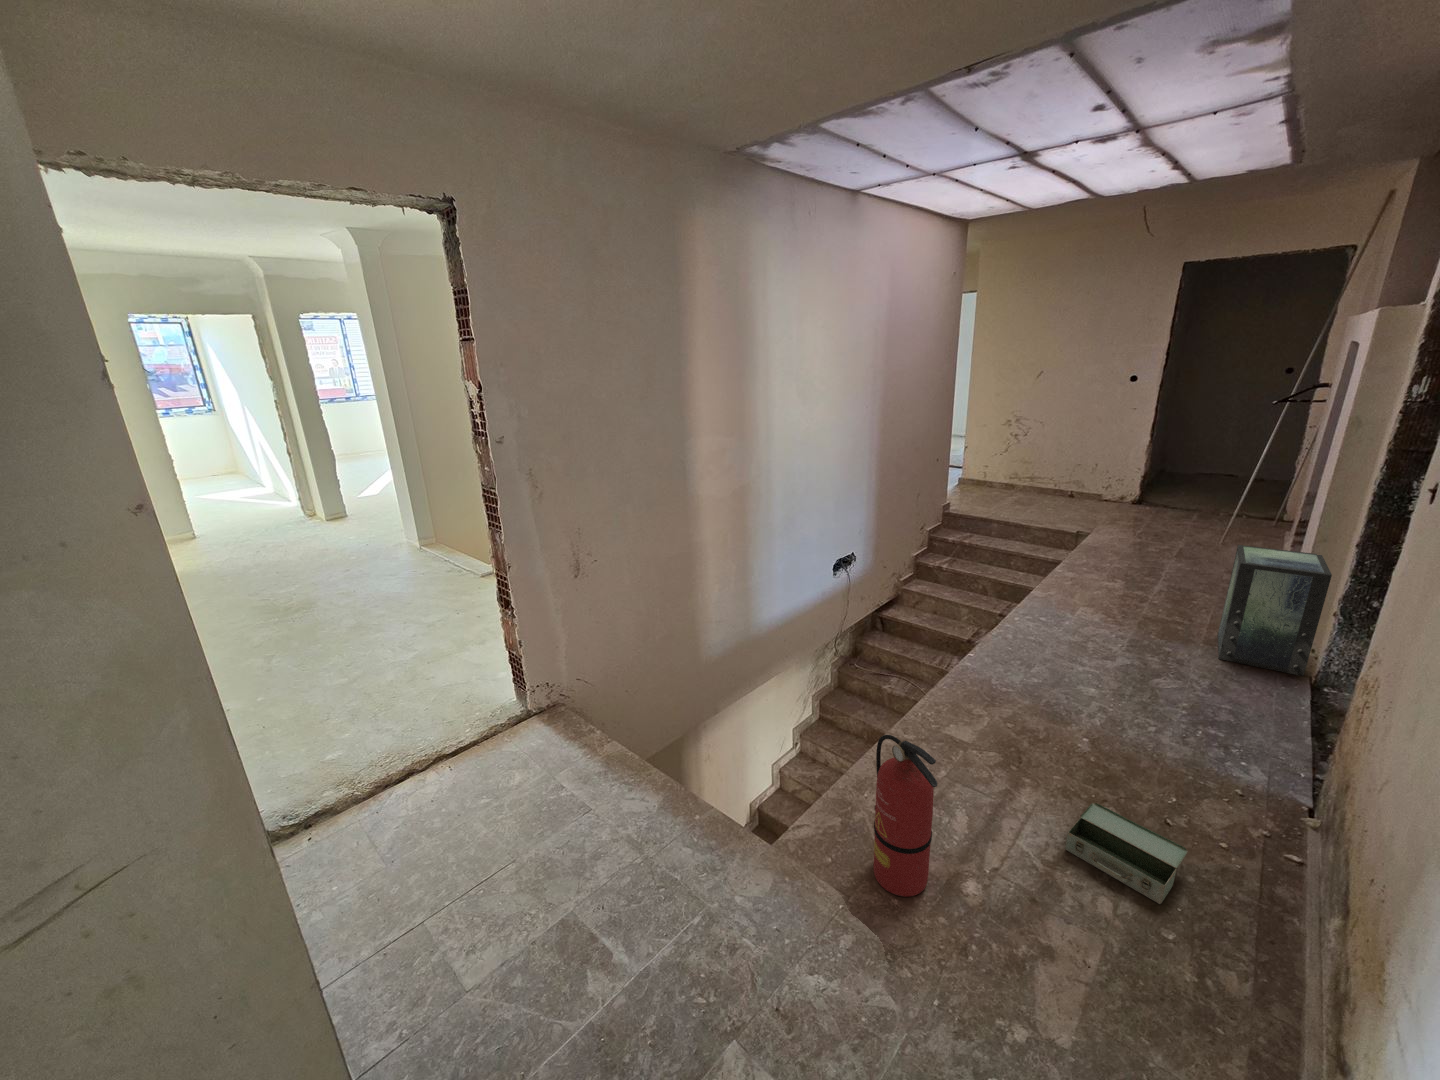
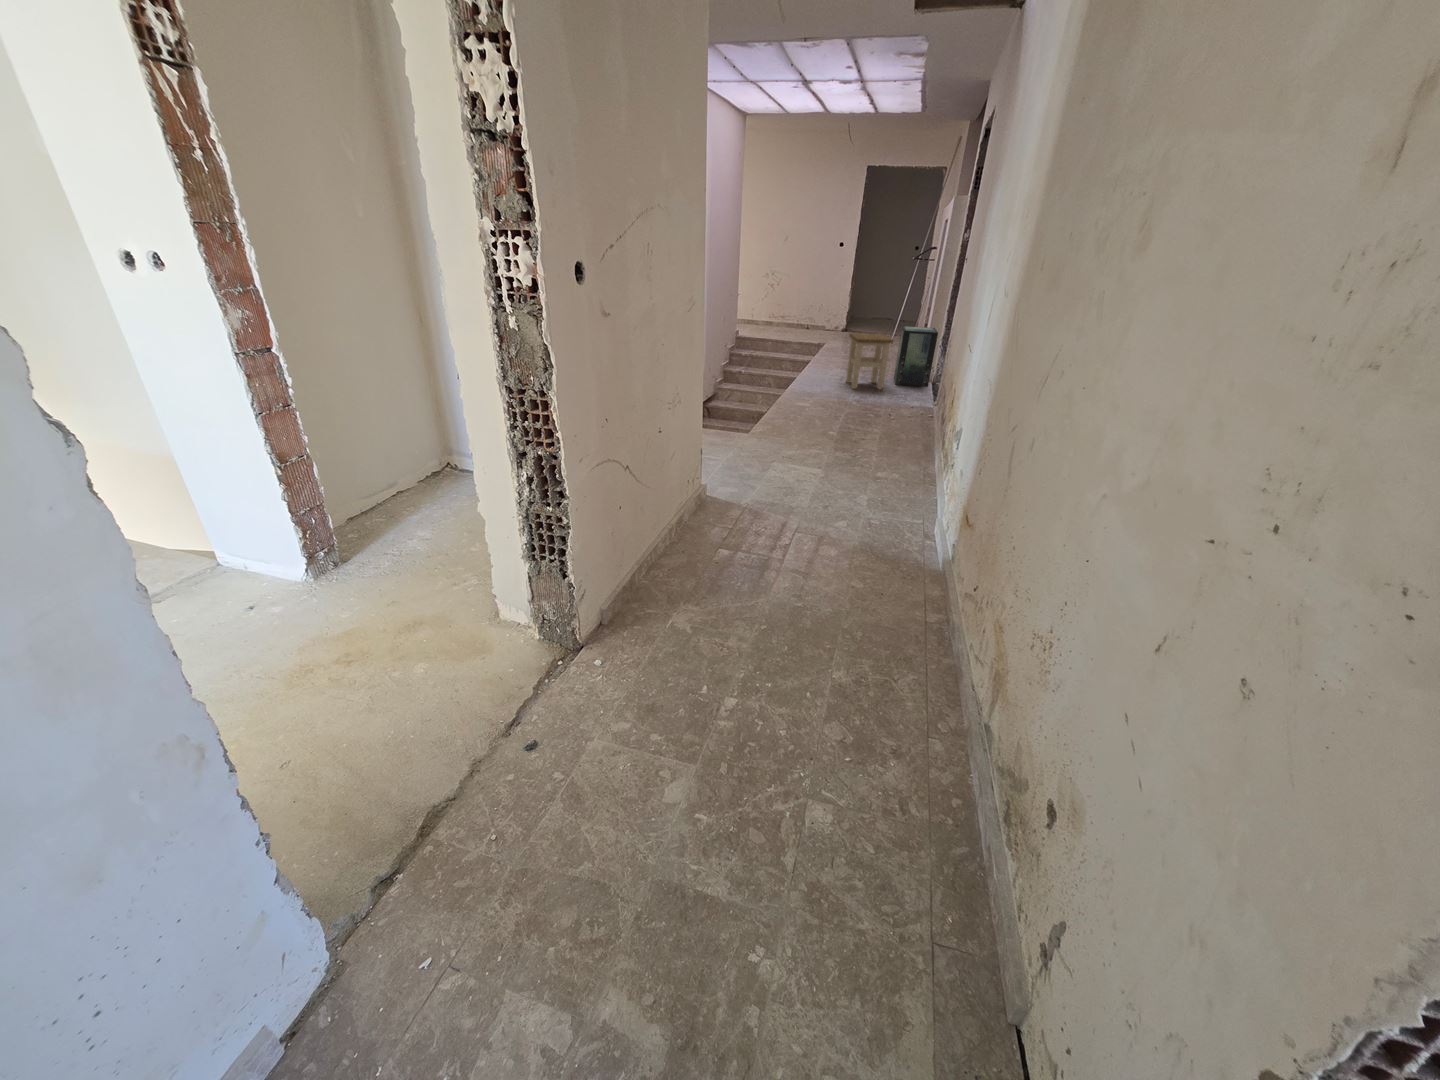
stool: none [1104,556,1210,673] -> present [846,333,893,389]
fire extinguisher: present [874,735,937,897] -> none [782,373,816,448]
toolbox: present [1065,803,1188,904] -> none [852,417,895,439]

